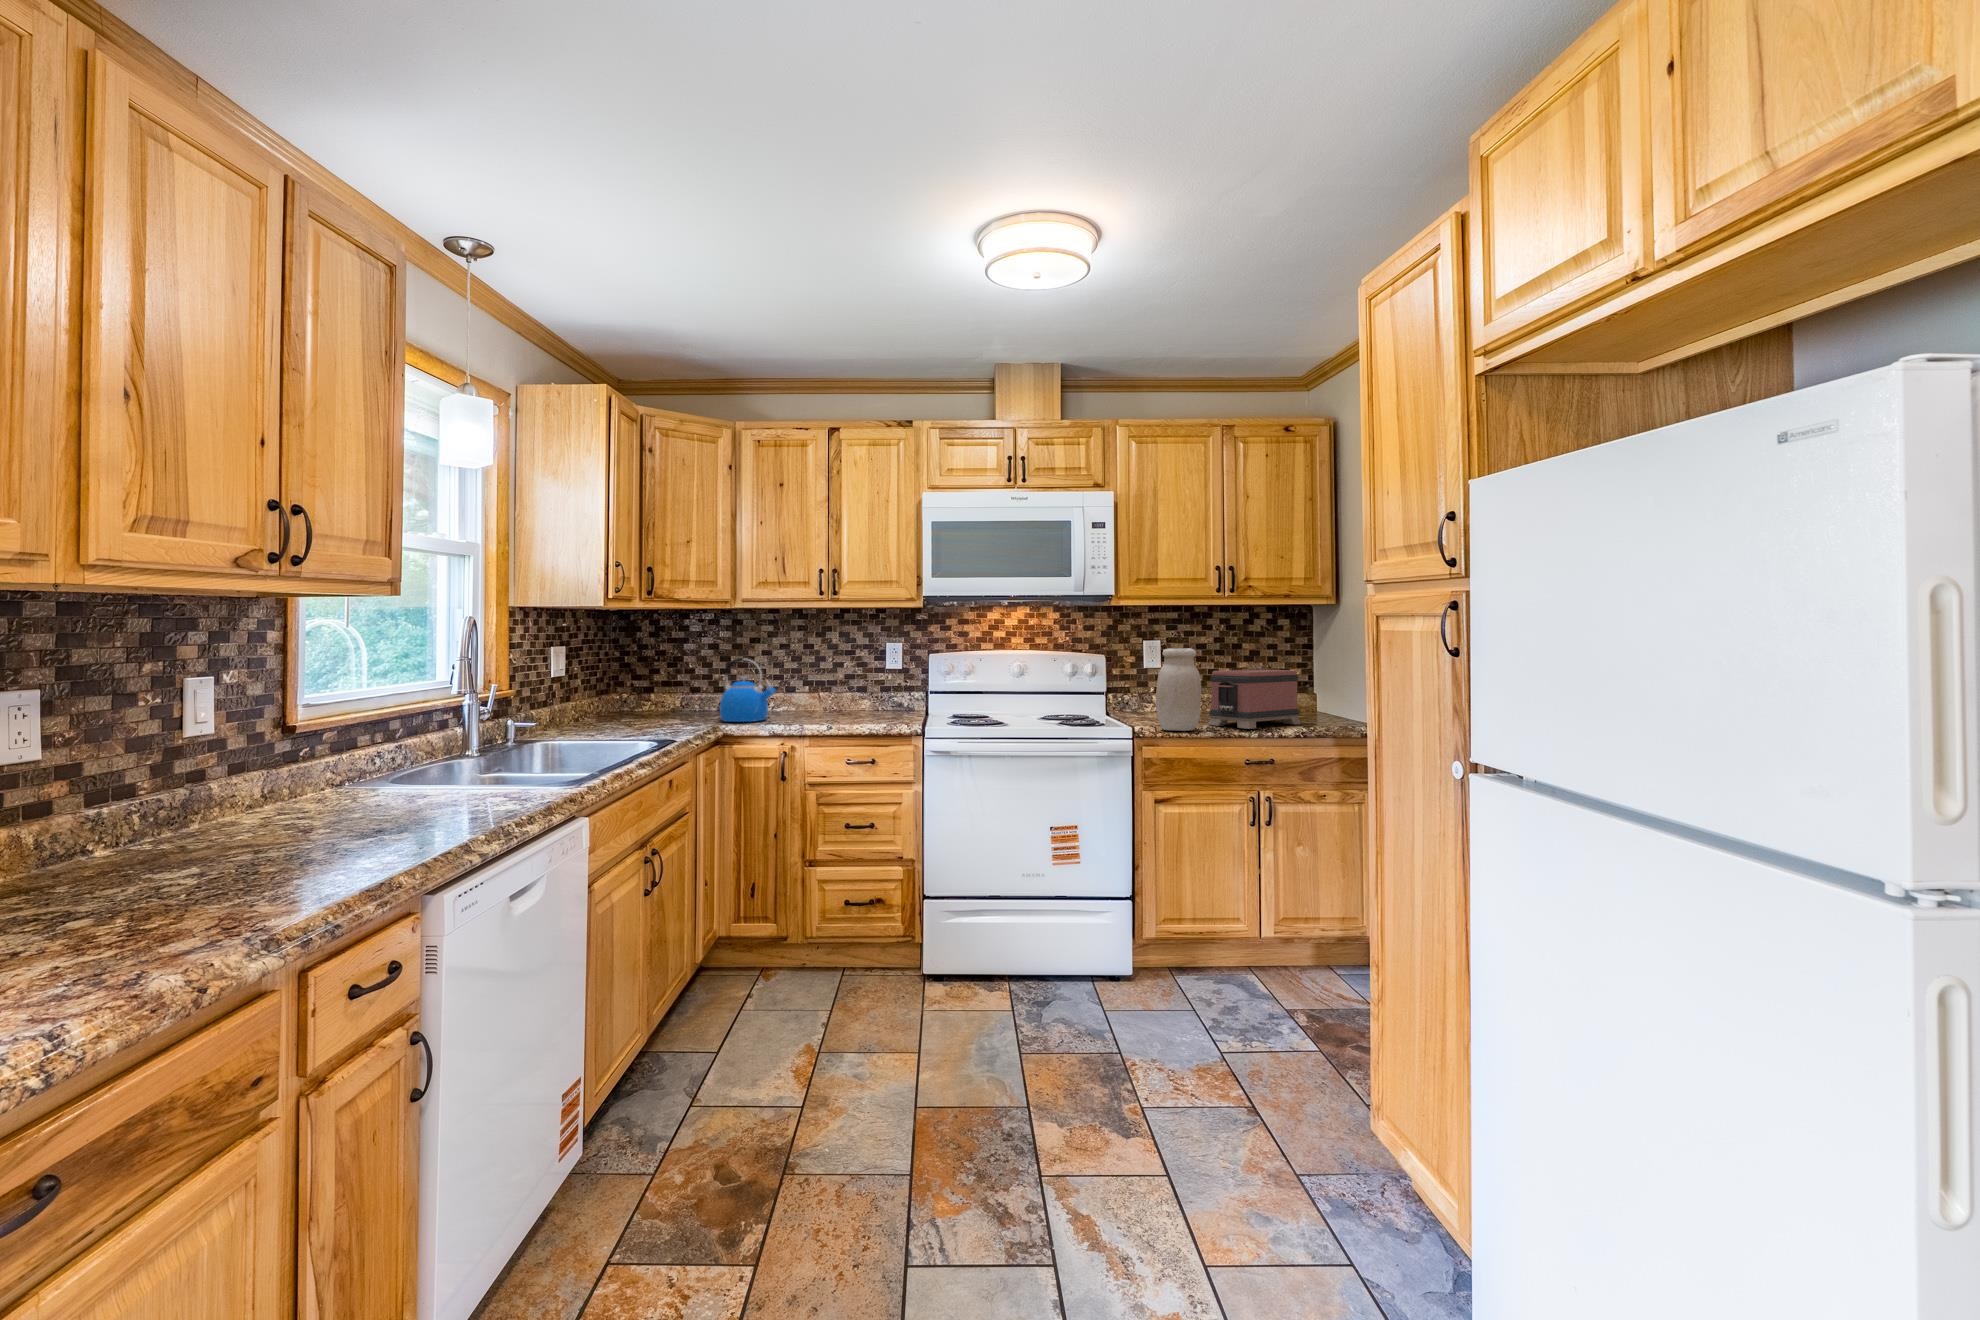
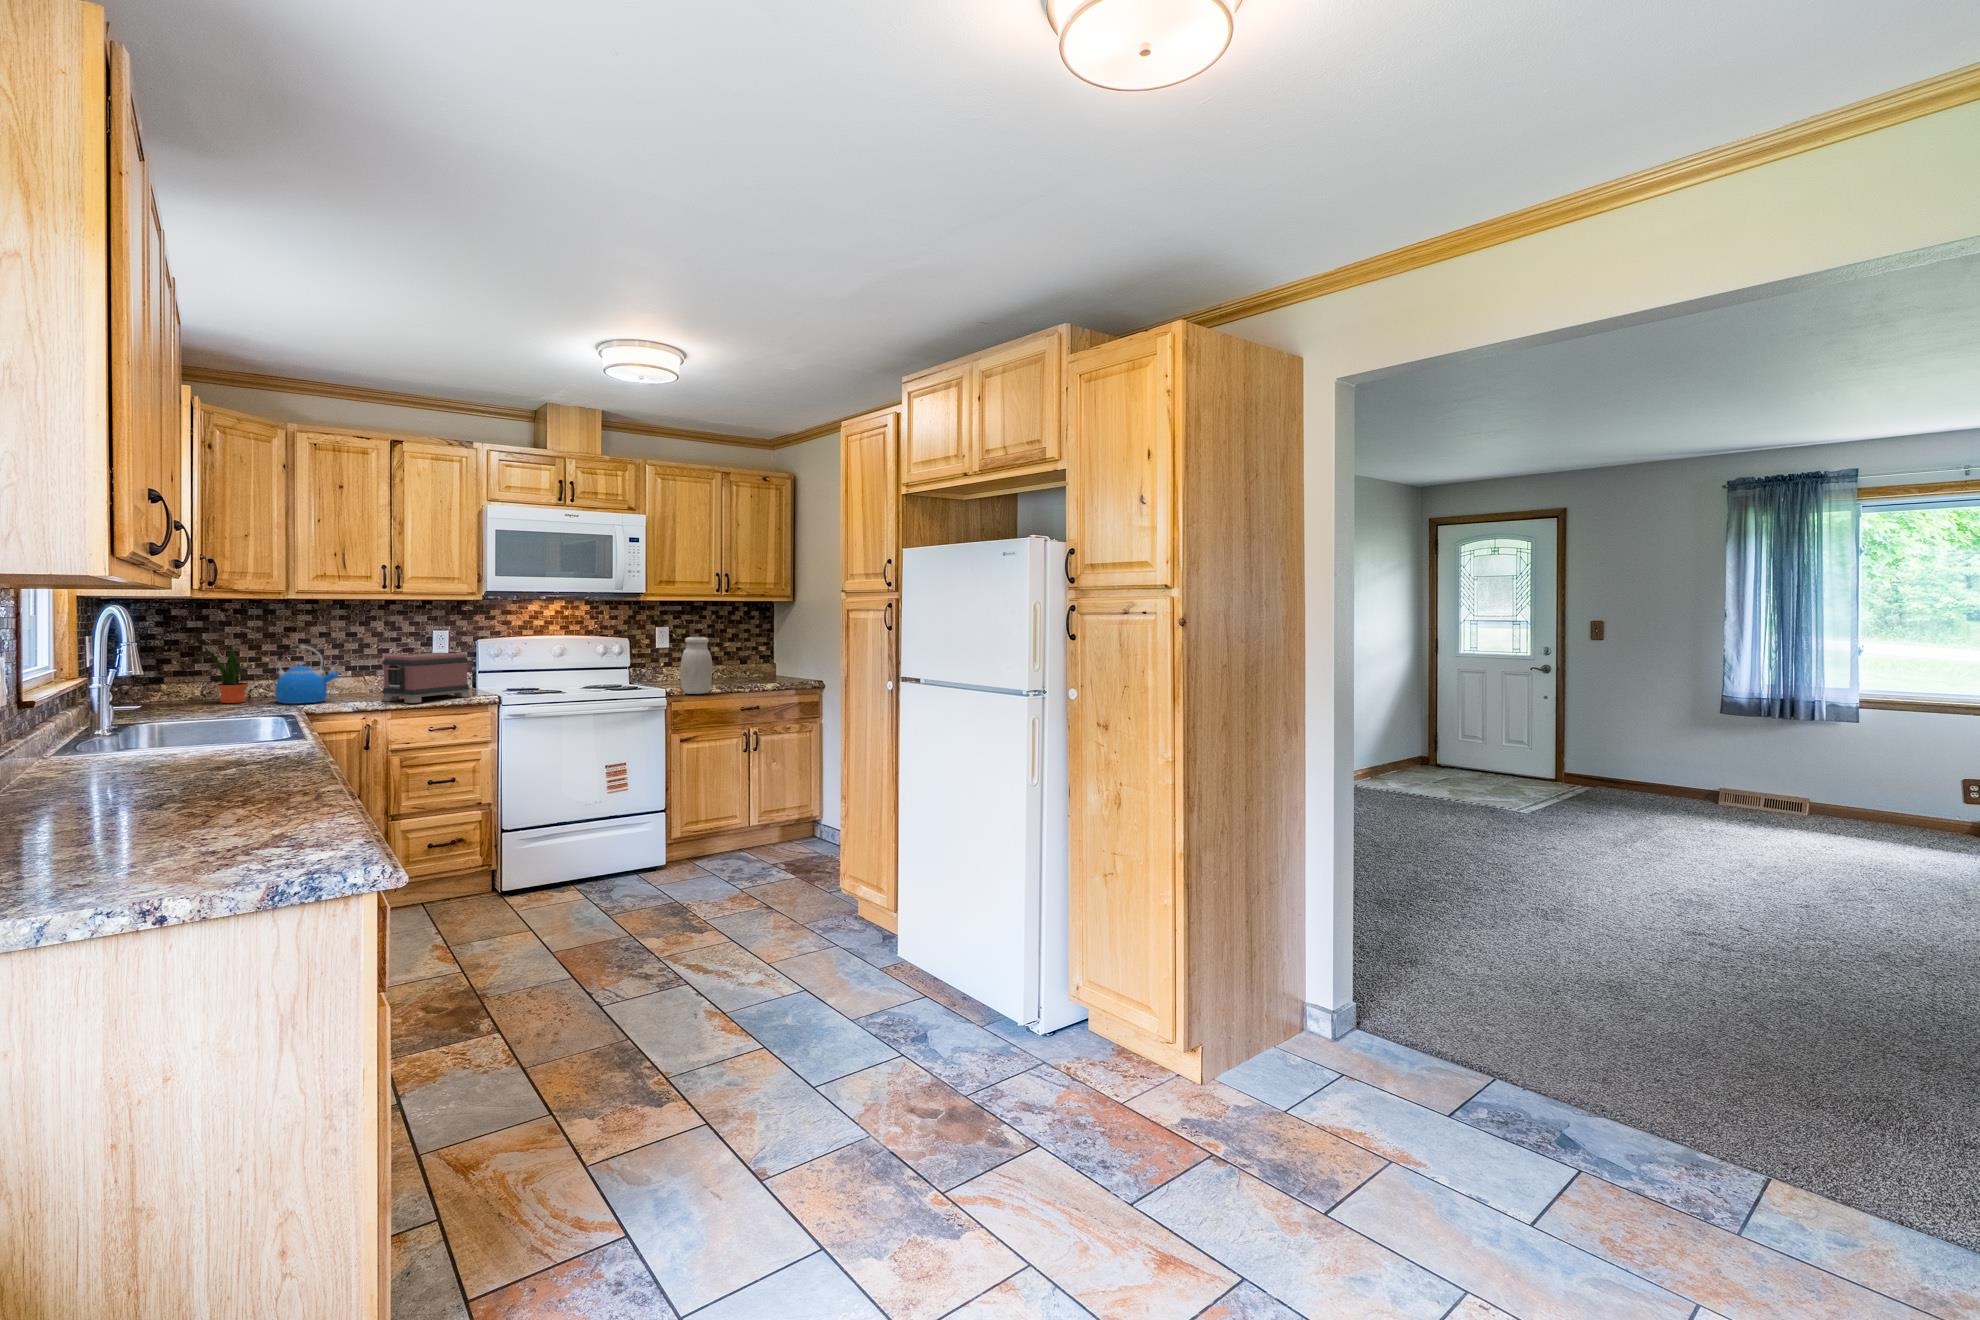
potted plant: none [668,657,704,719] -> present [203,645,248,703]
toaster: present [1208,669,1301,729] -> present [381,653,471,703]

